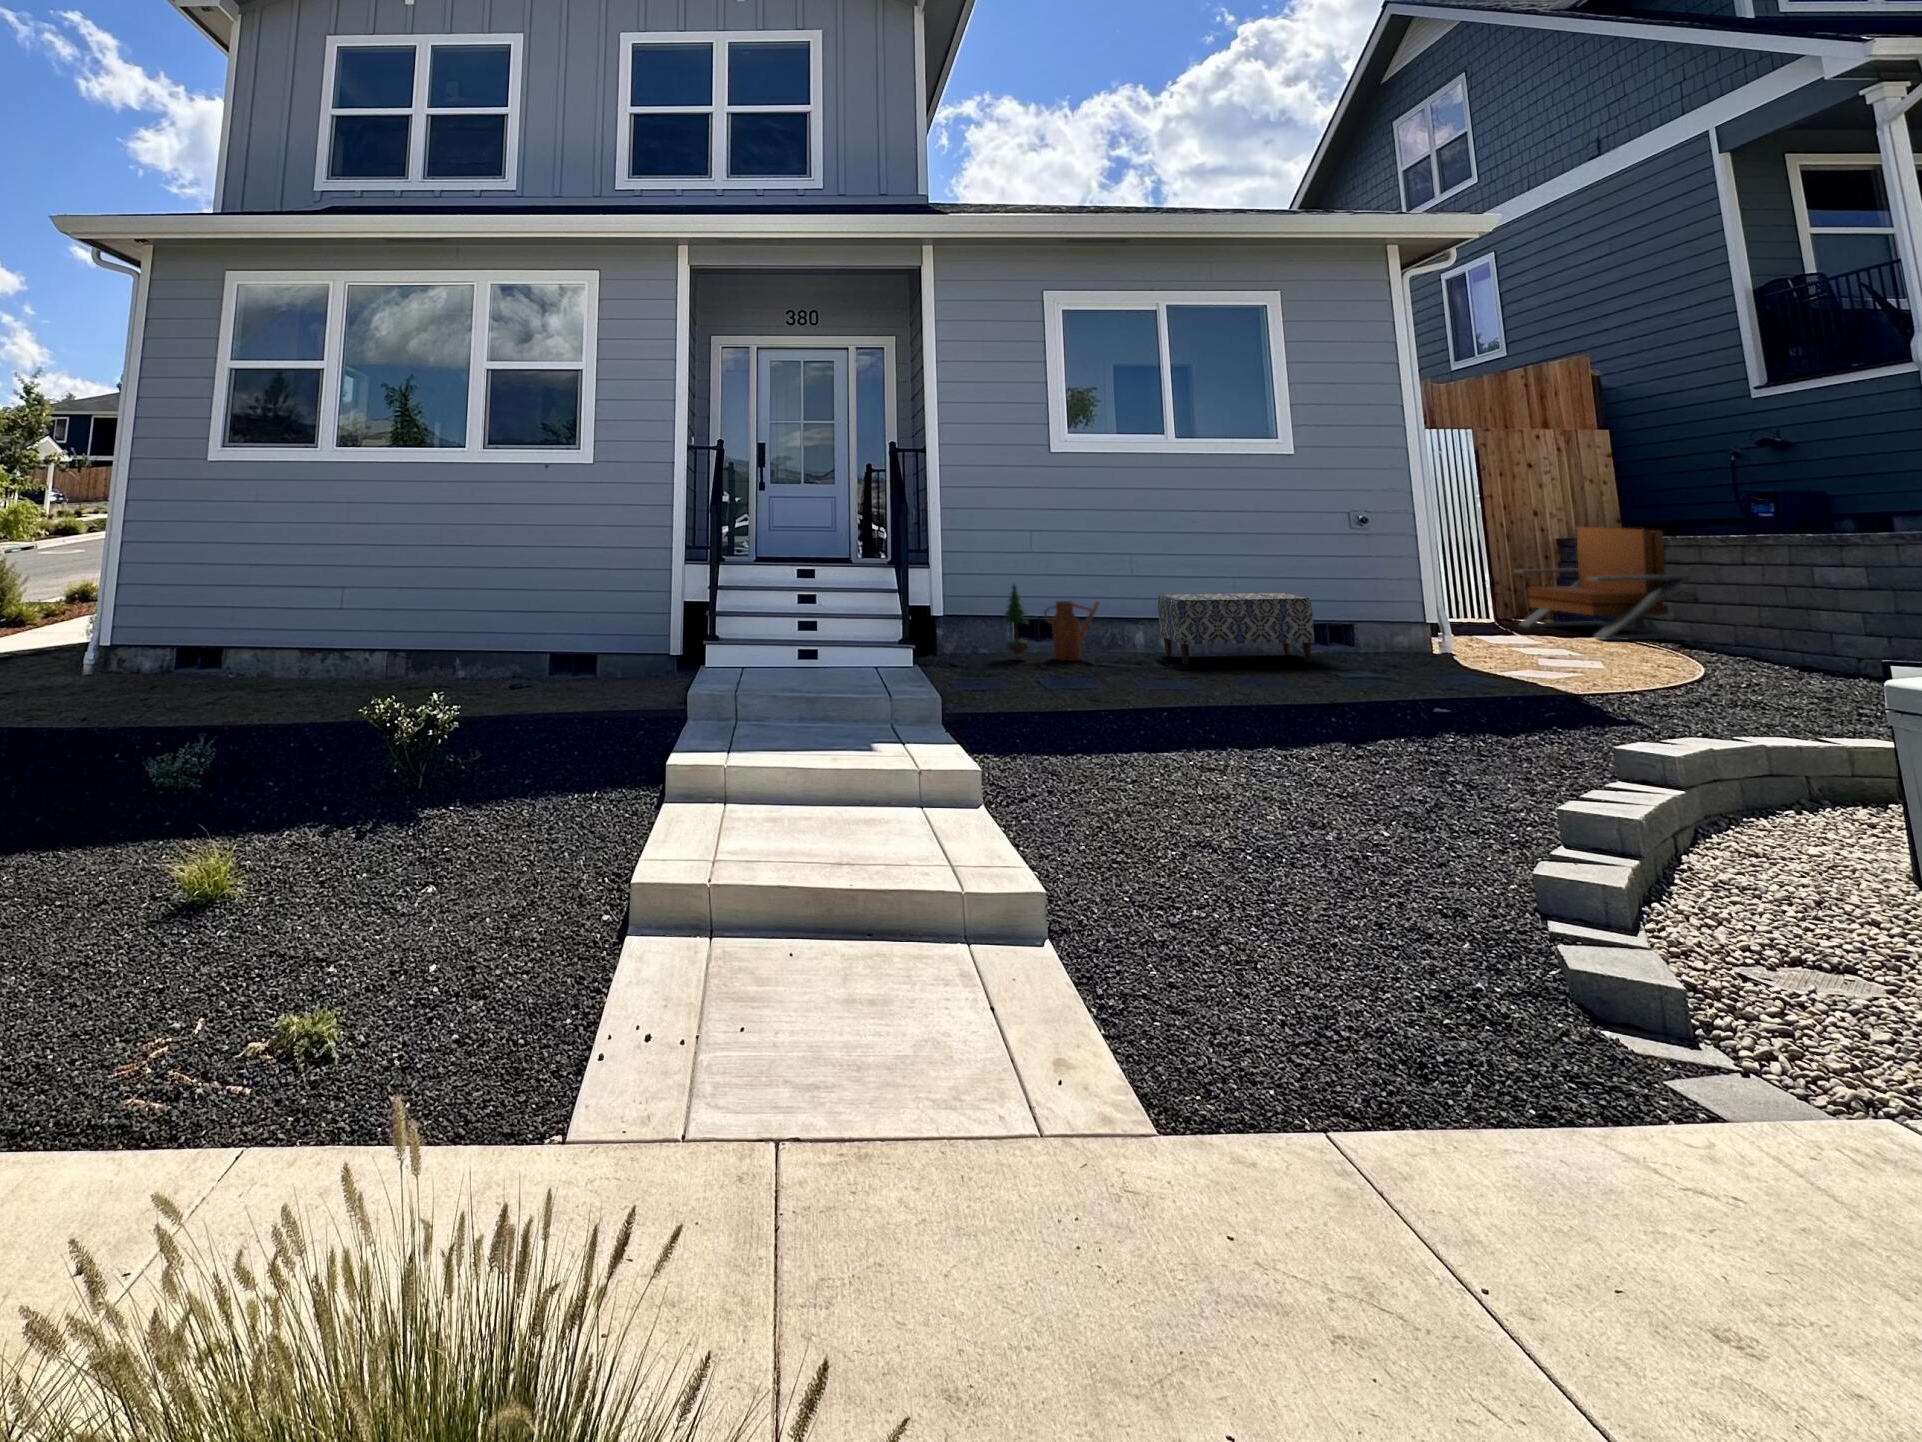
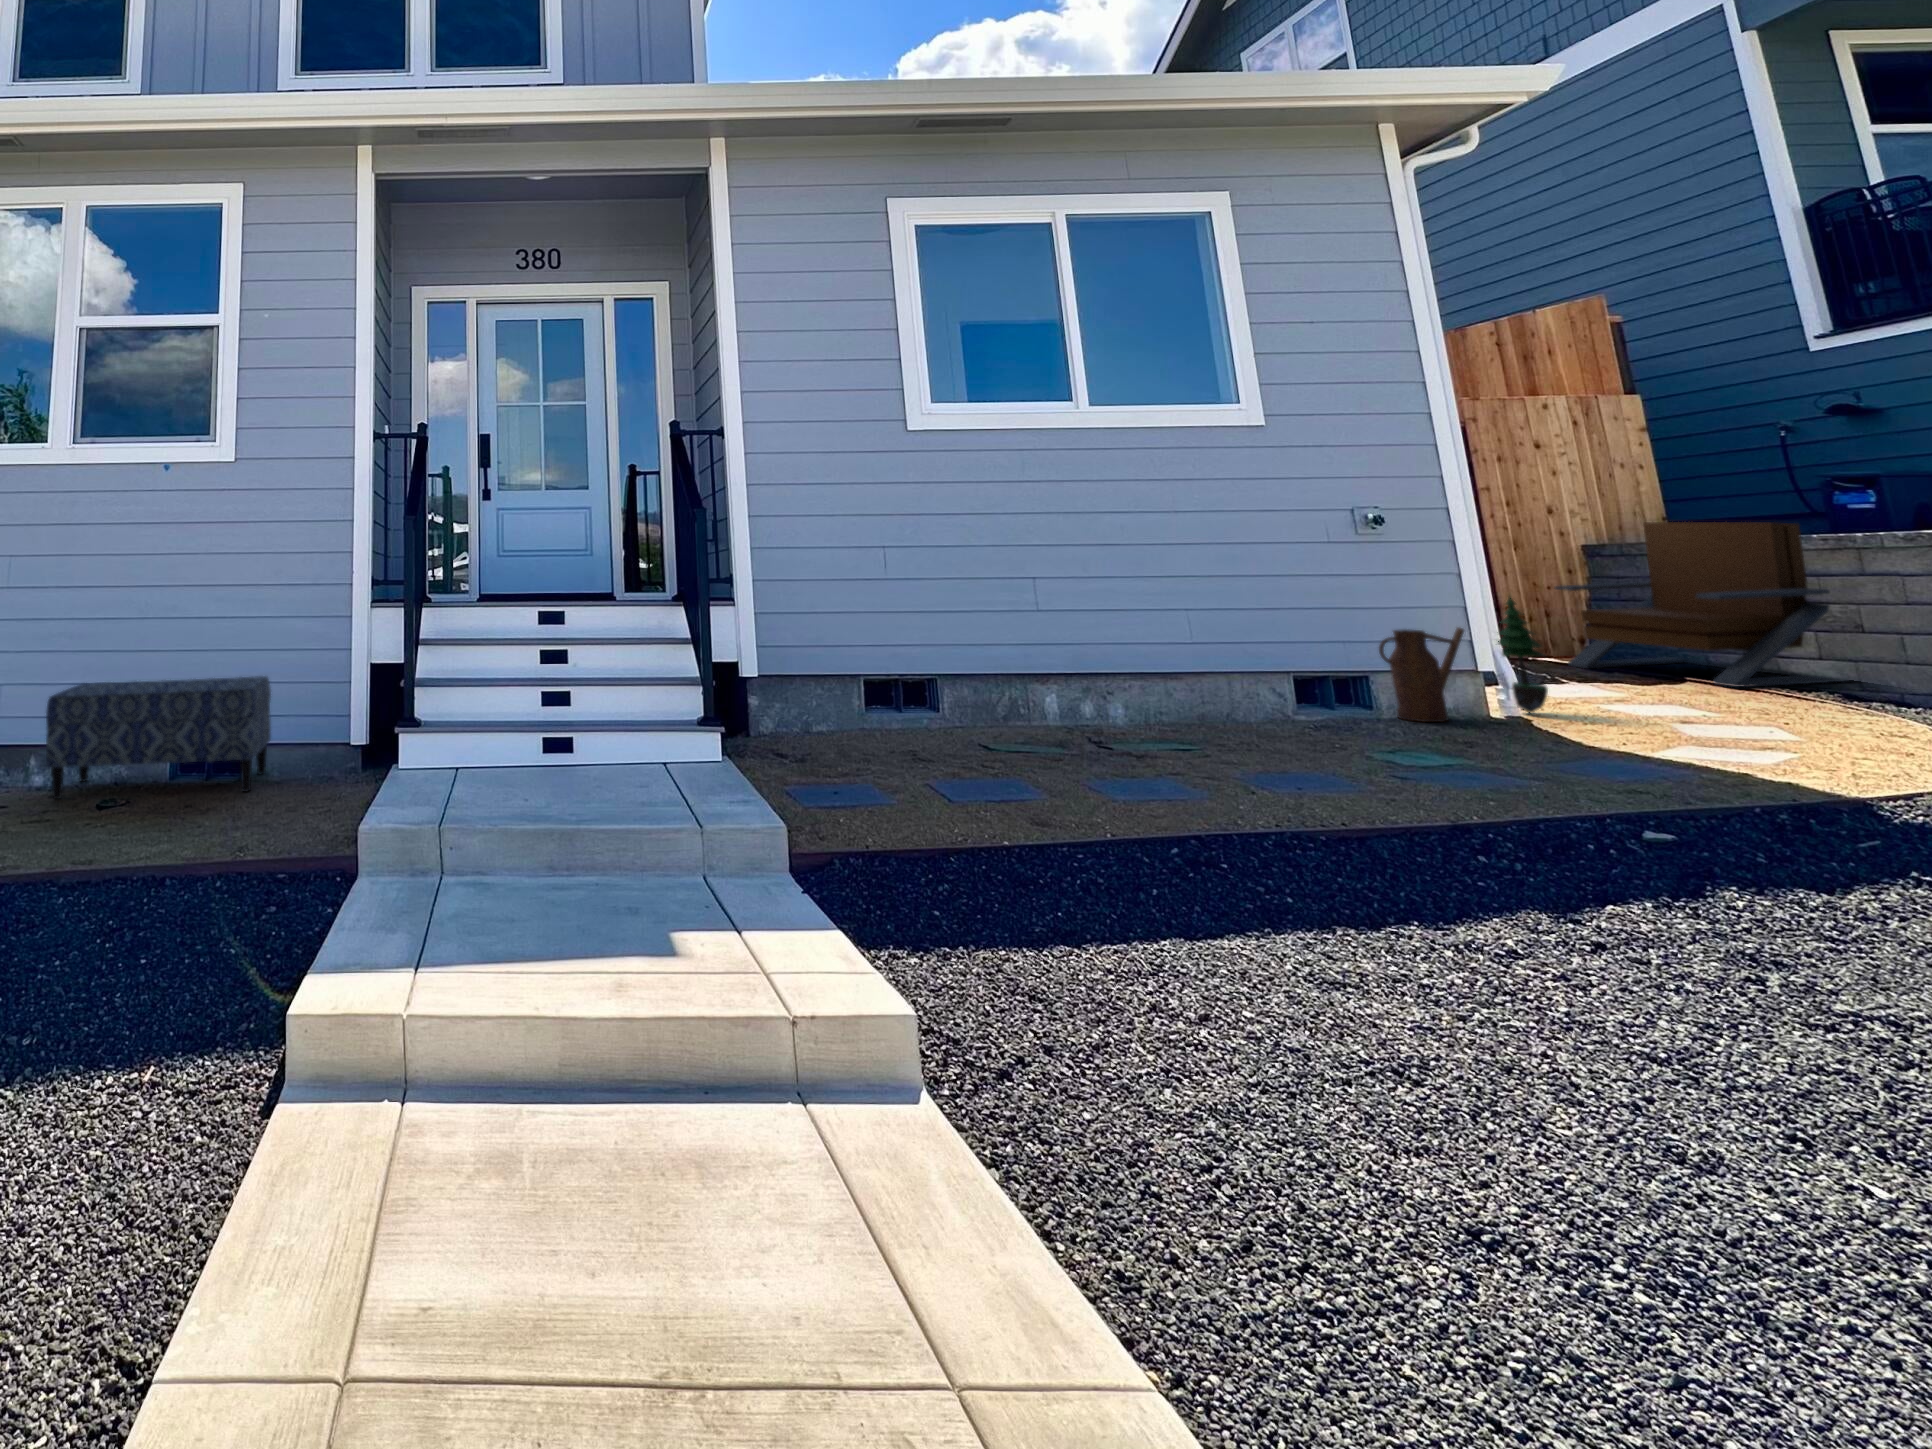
potted tree: present [1003,585,1028,659] -> present [1498,597,1548,713]
bench: present [1158,593,1315,664] -> present [46,676,271,799]
watering can: present [1044,601,1099,661] -> present [1379,627,1464,722]

